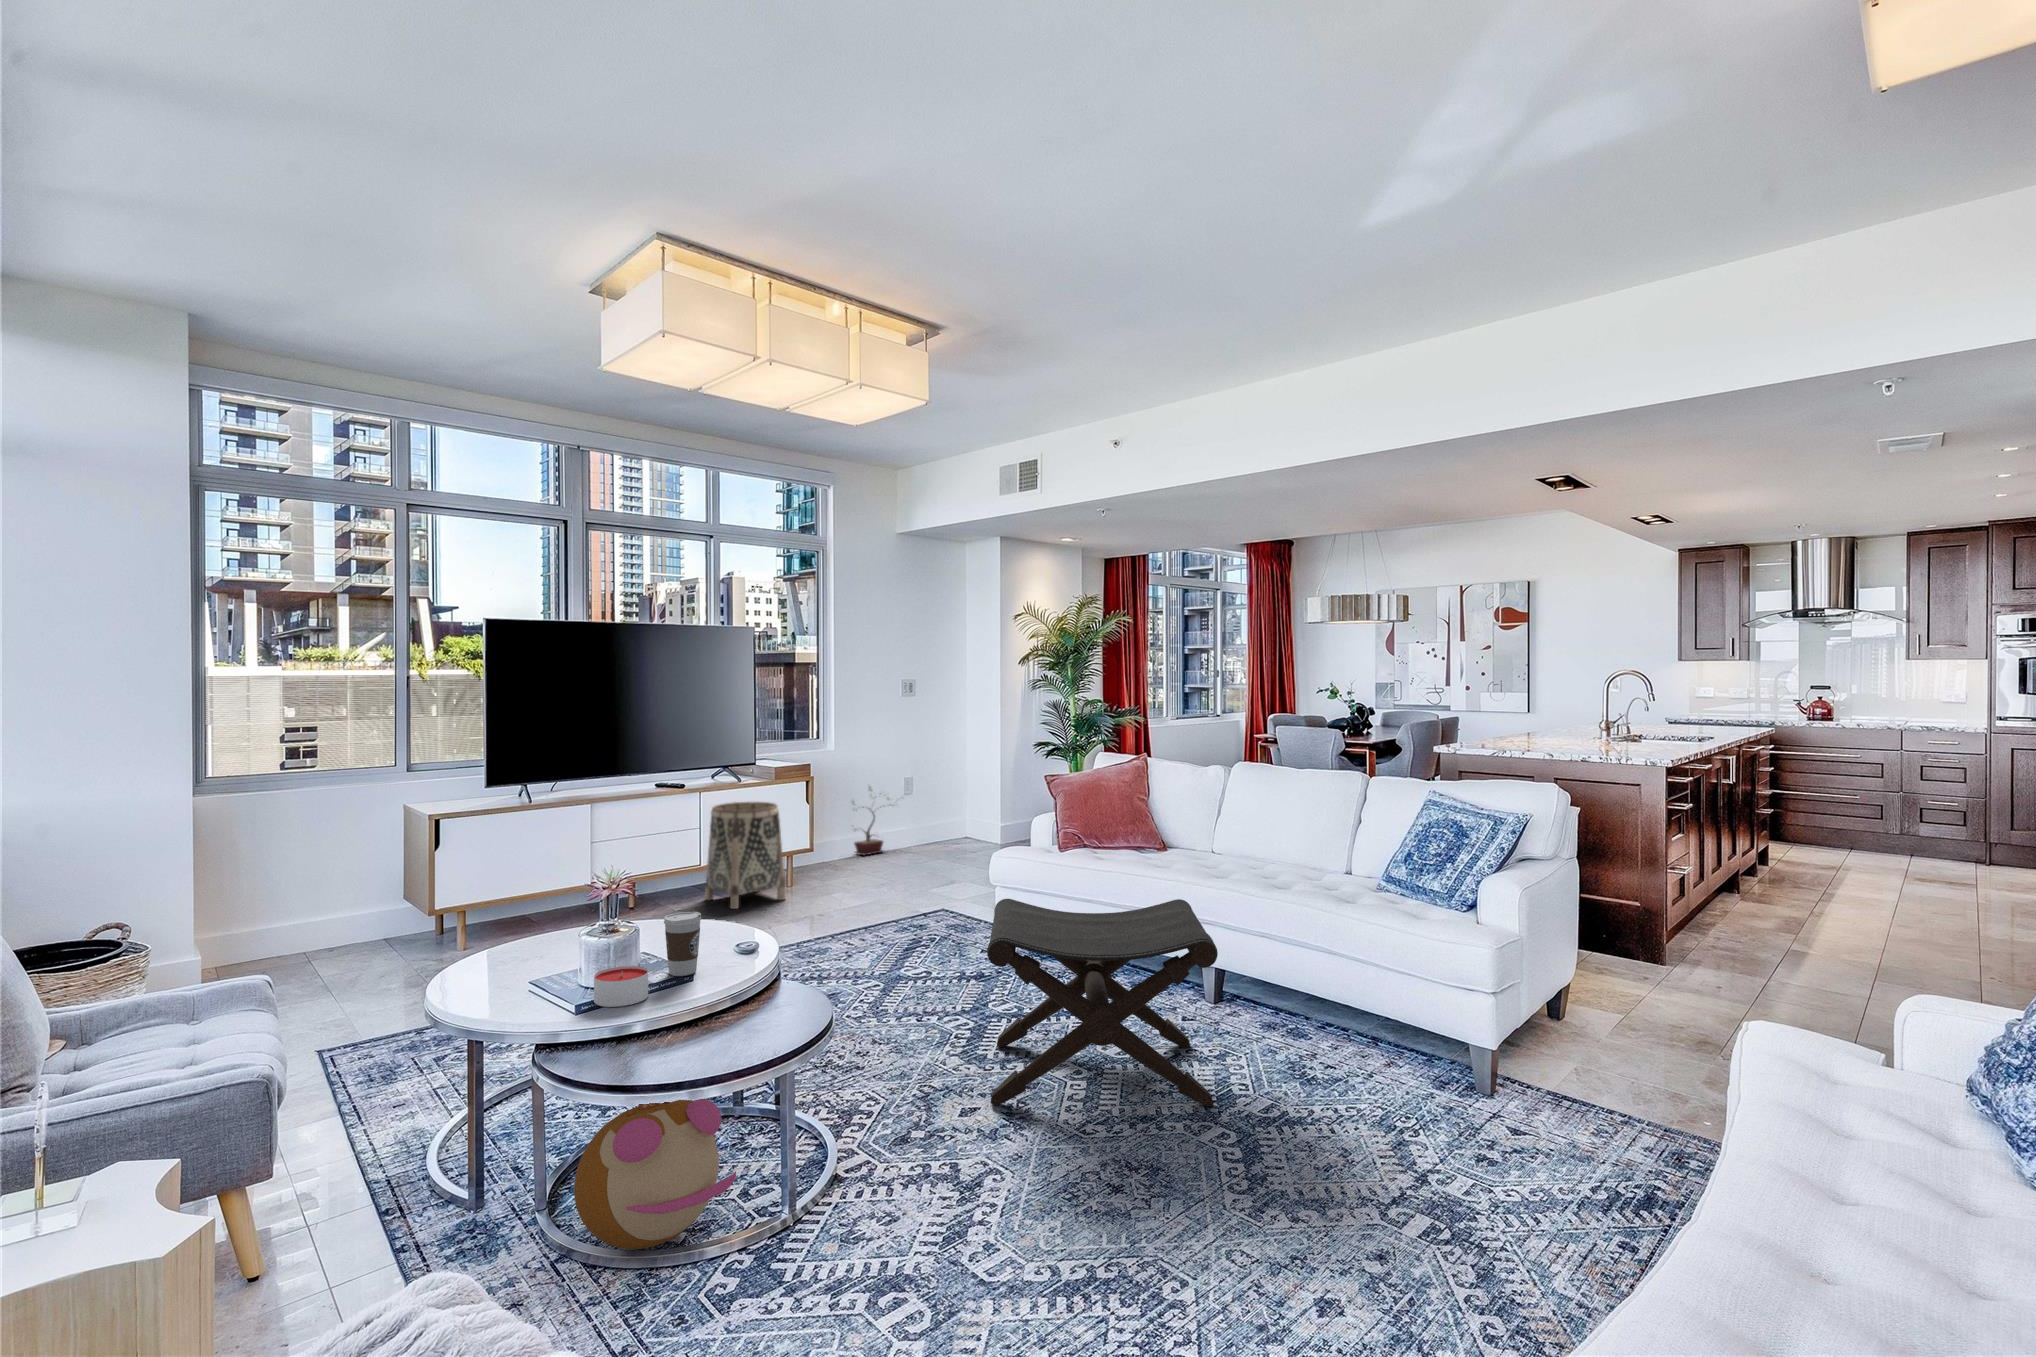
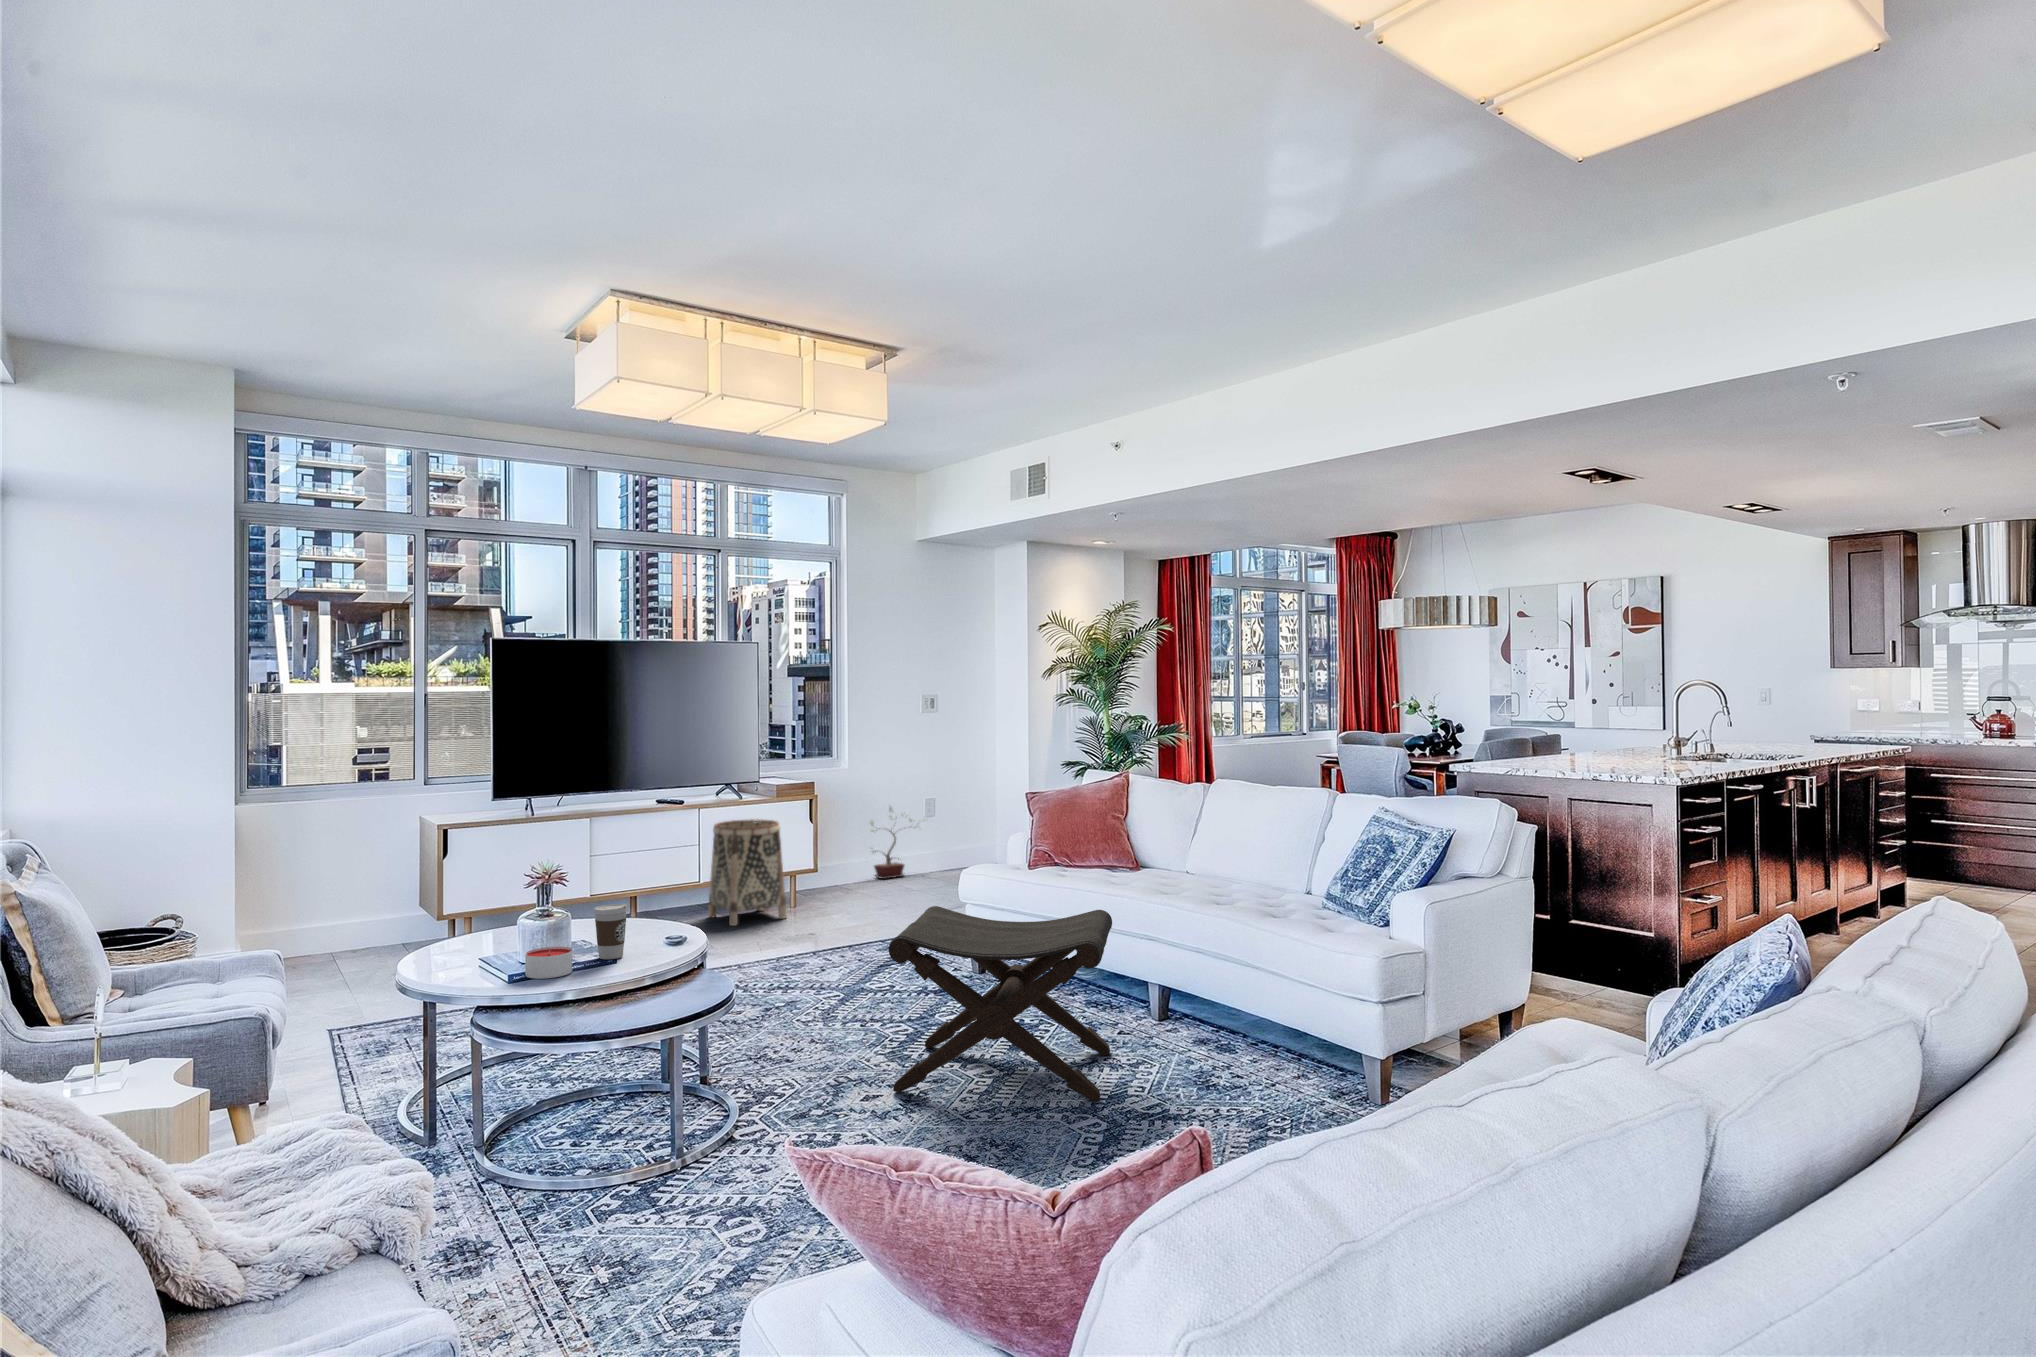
plush toy: present [574,1099,736,1249] -> none [496,1051,631,1177]

